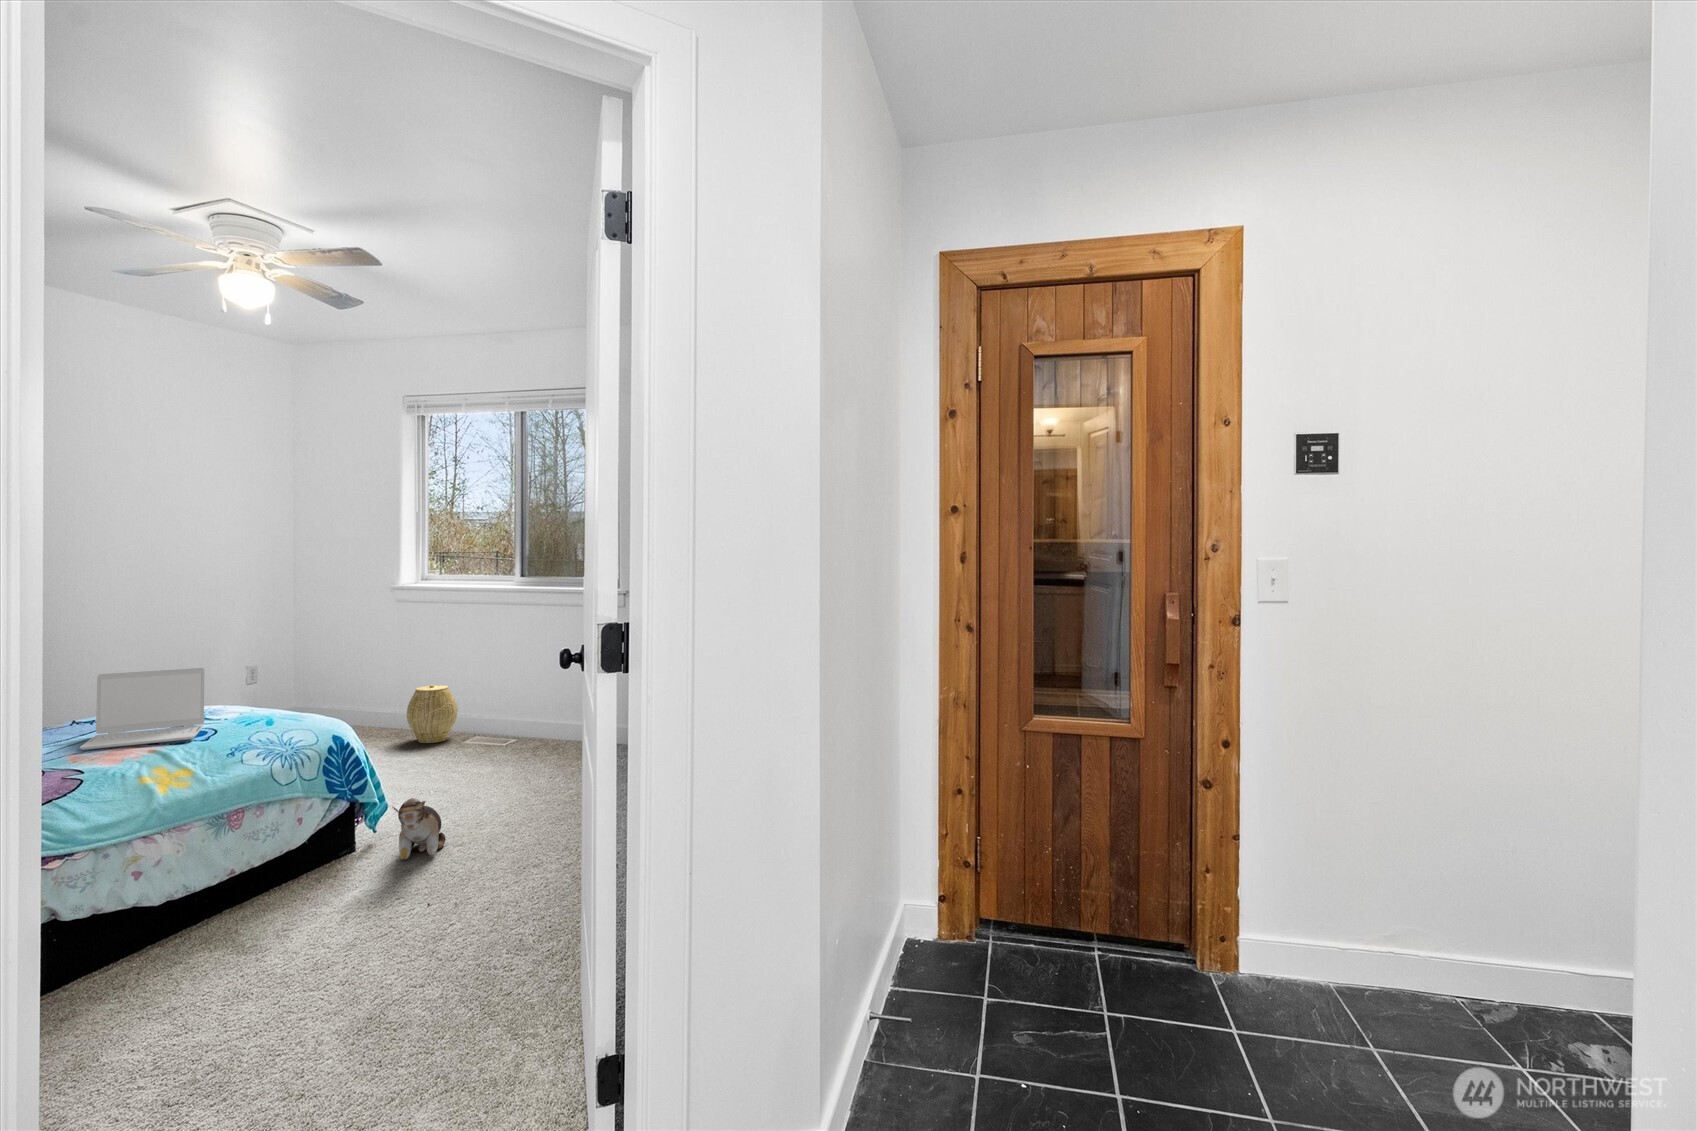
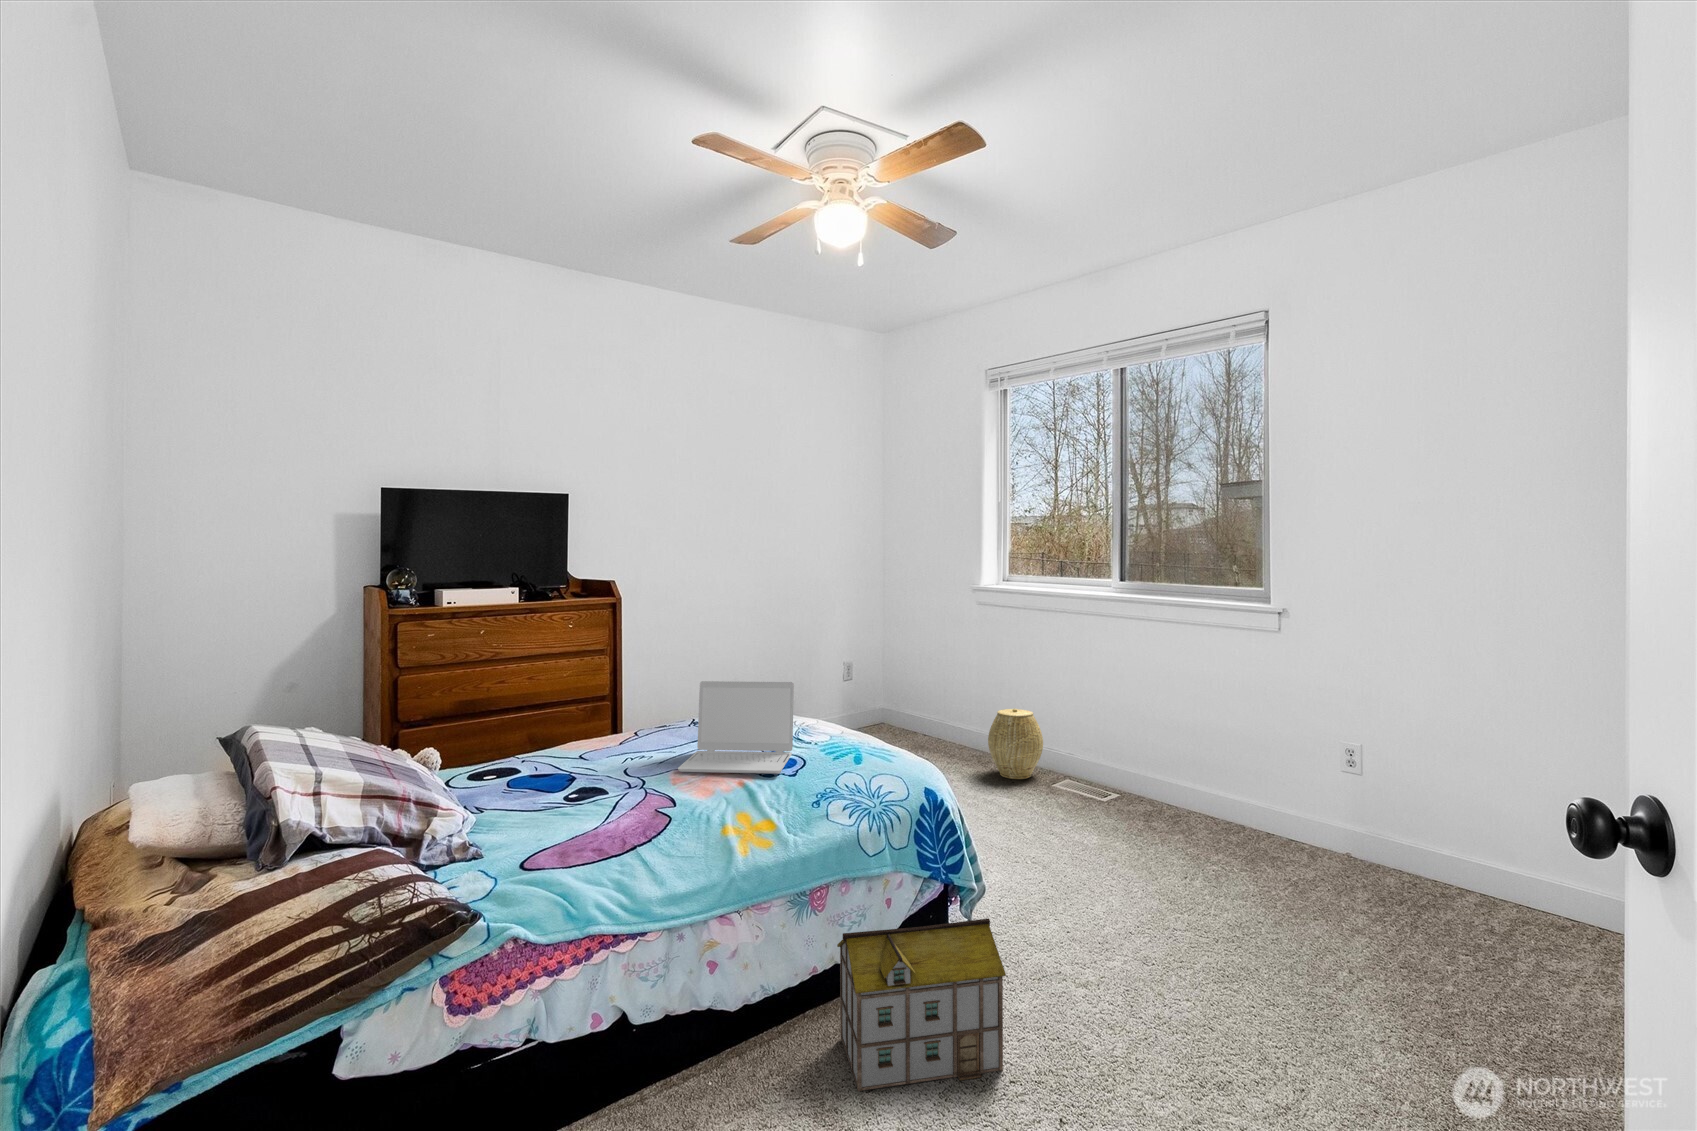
plush toy: present [393,798,446,860] -> none [1002,903,1067,994]
toy house: none [254,805,389,931] -> present [837,918,1006,1091]

